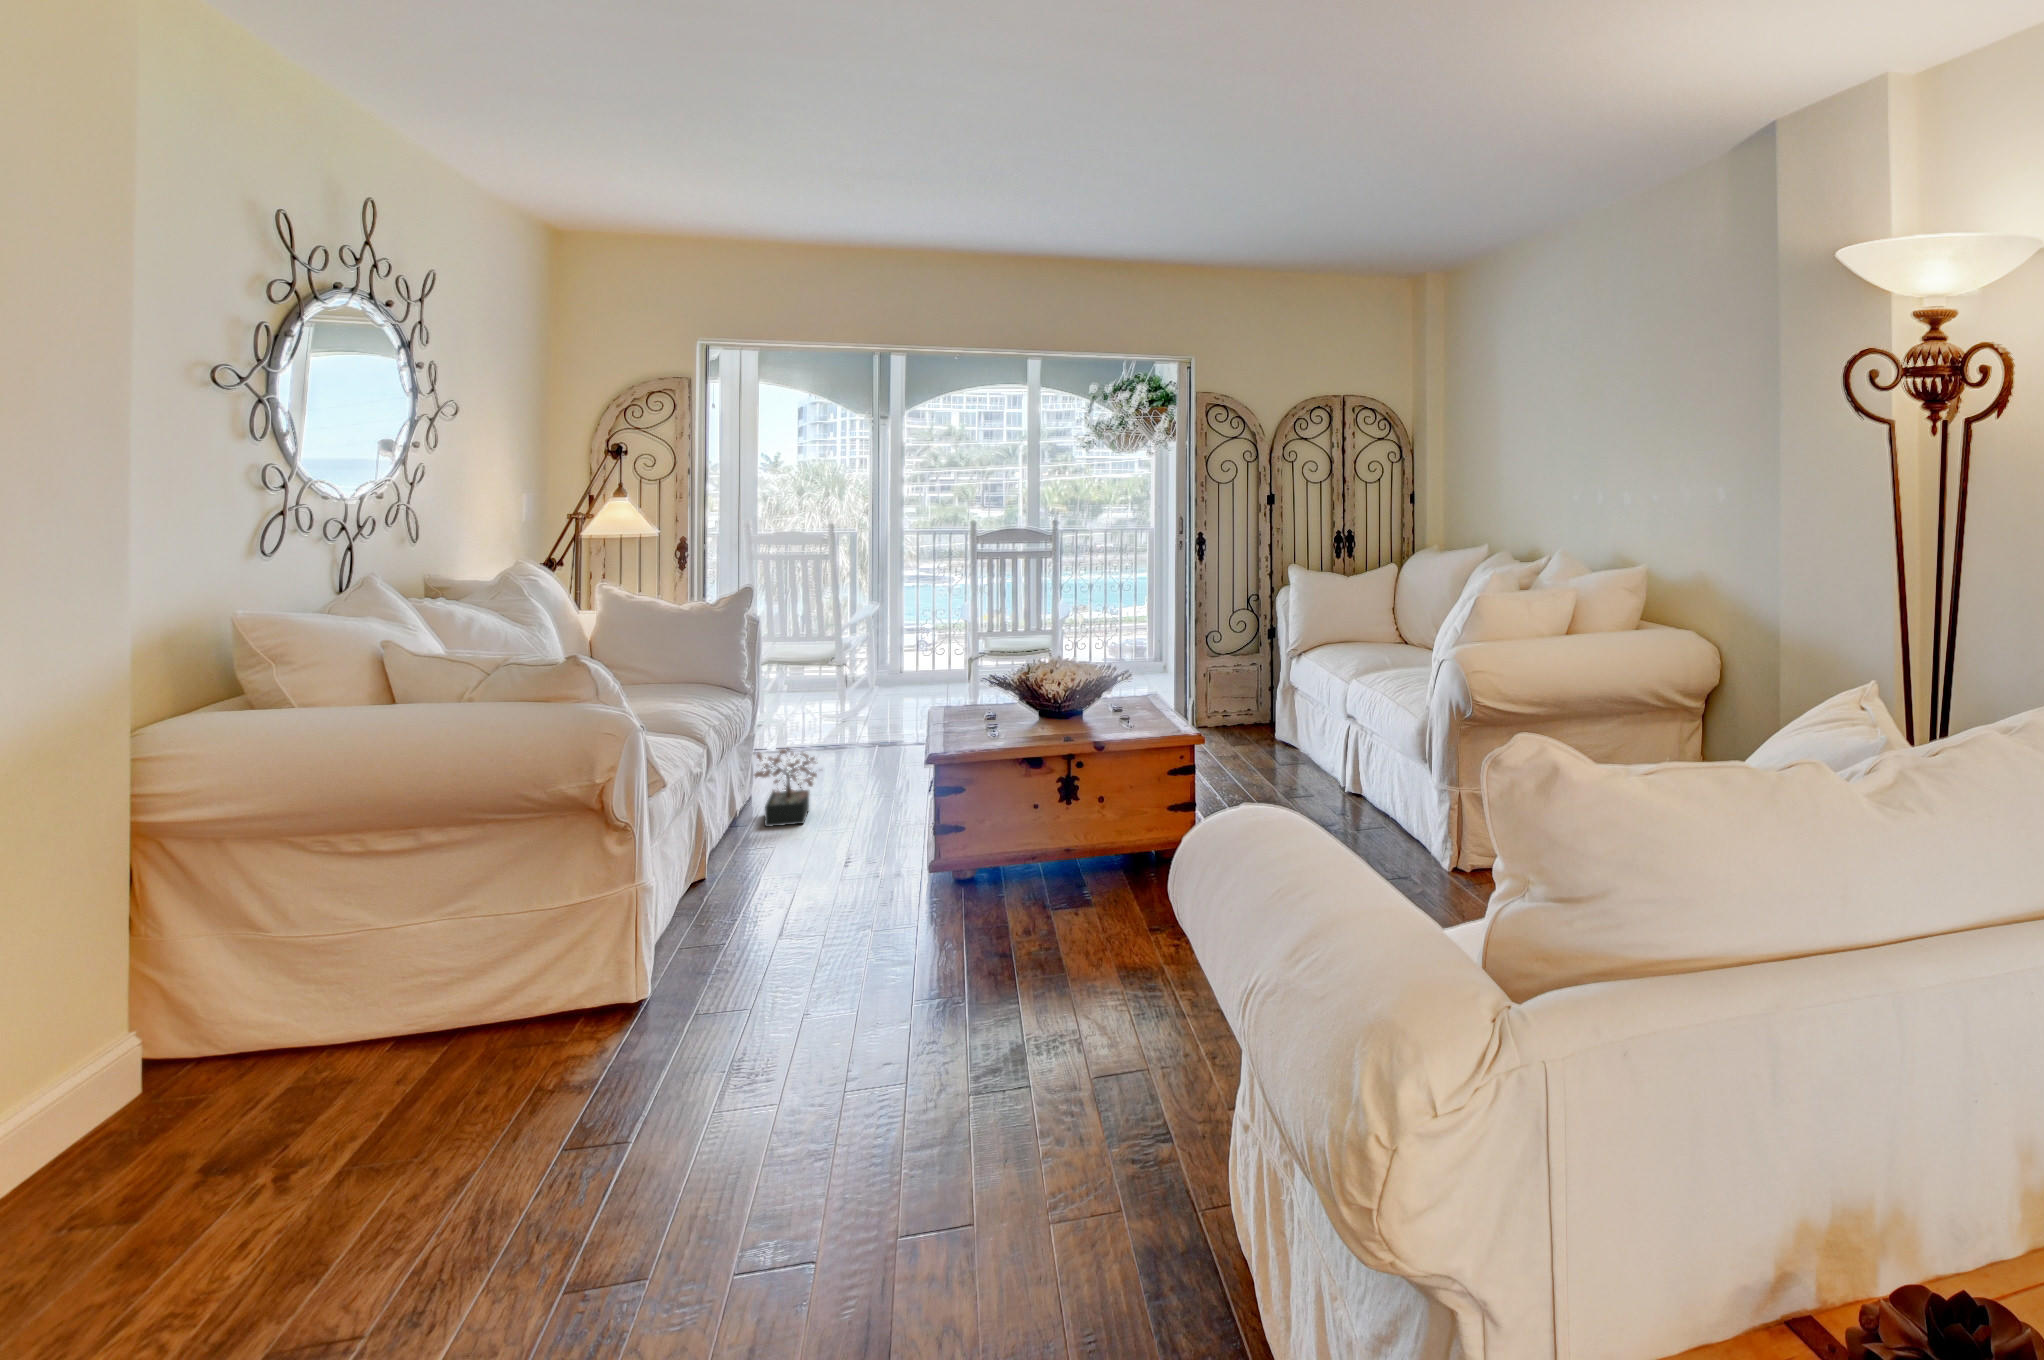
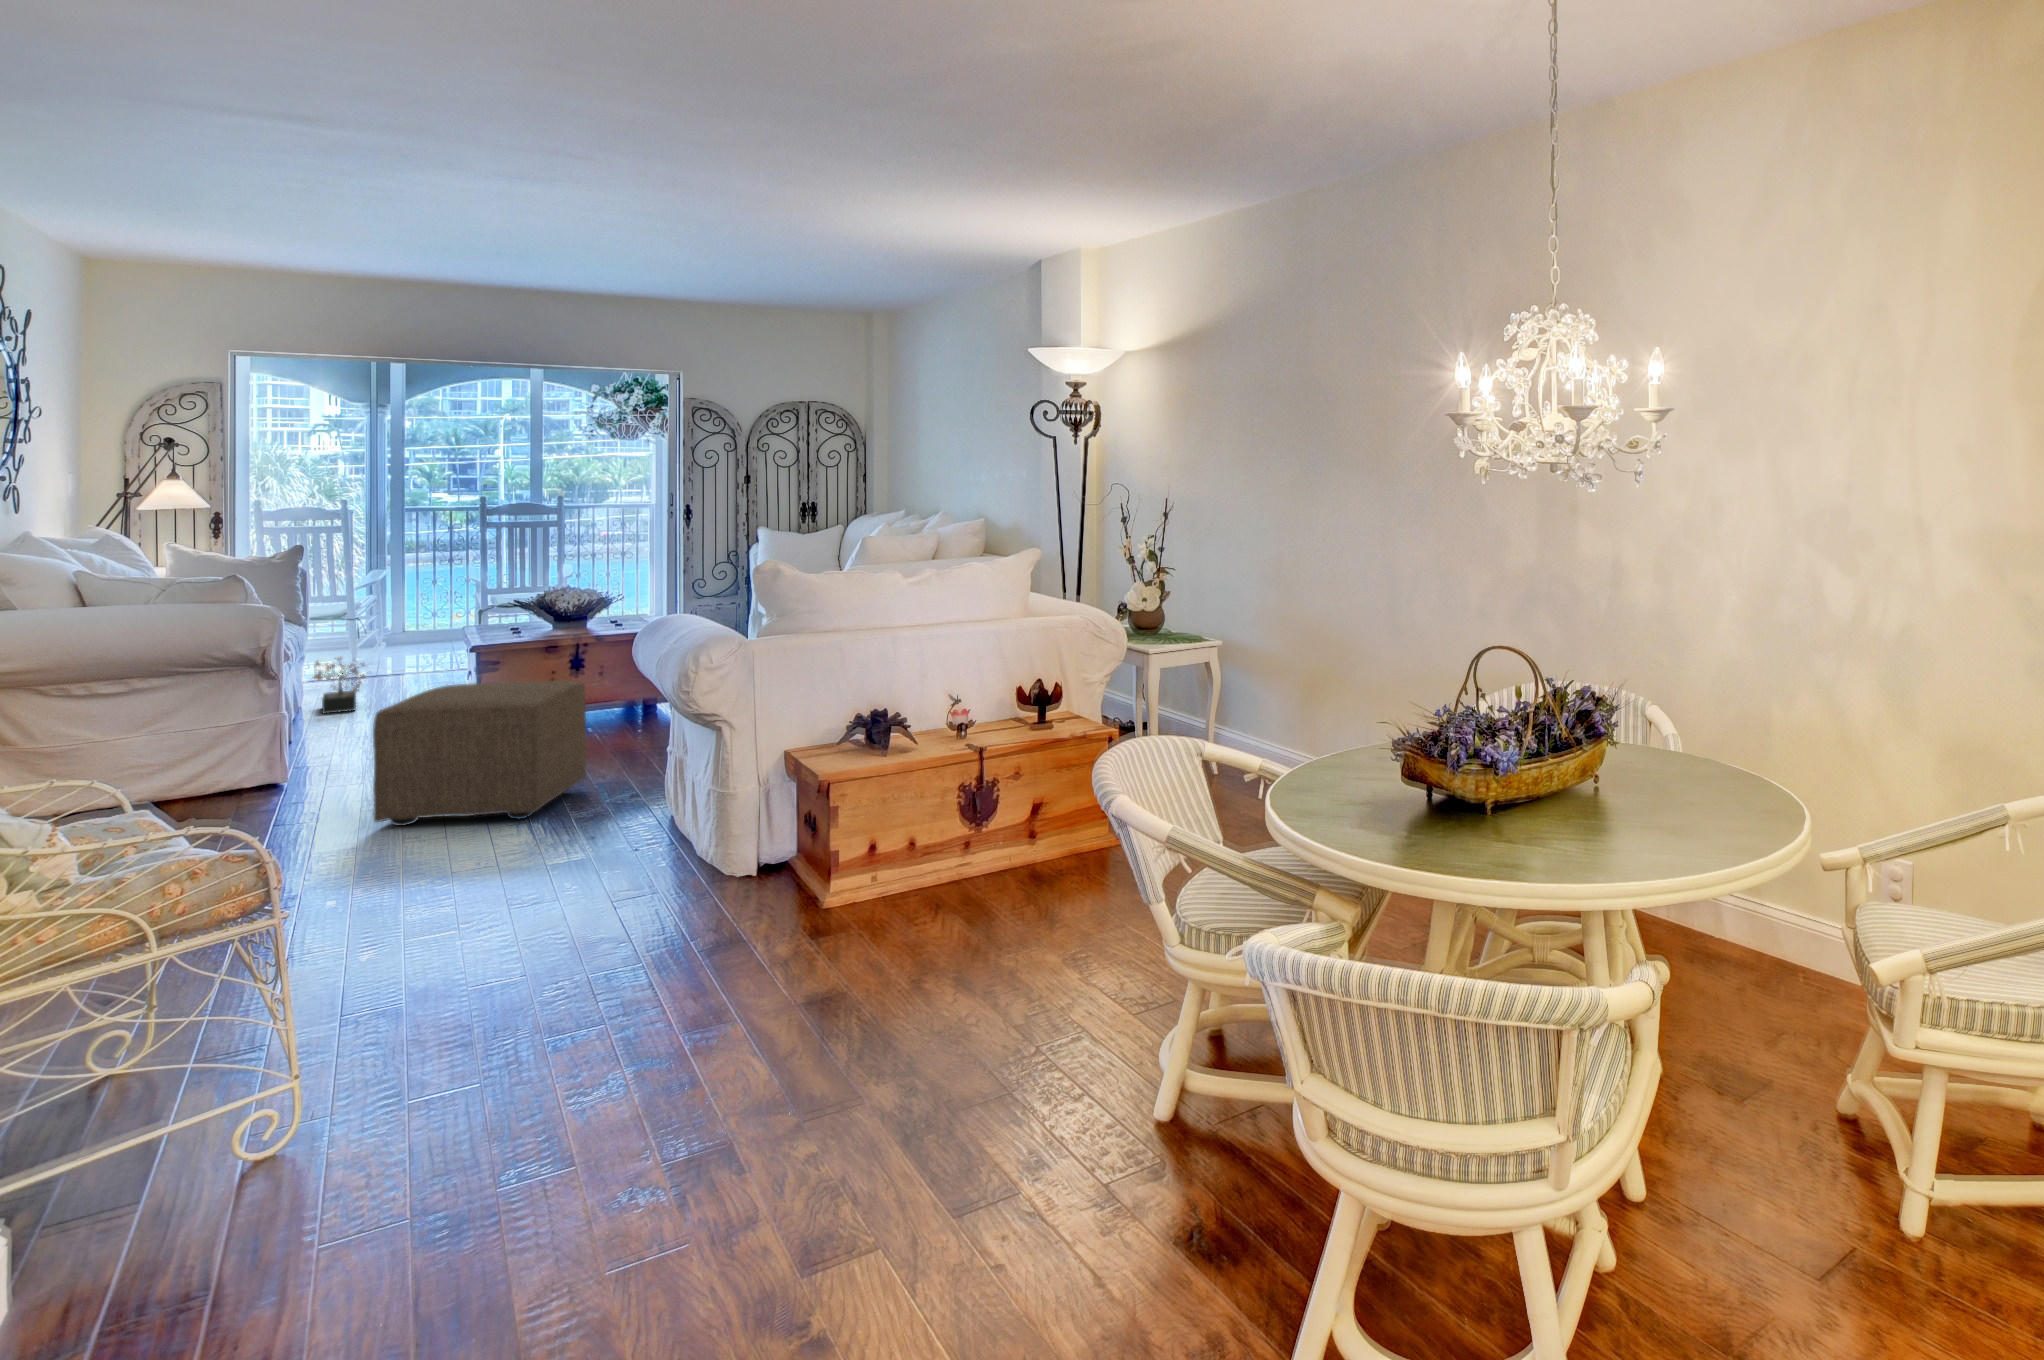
ottoman: none [708,891,1093,1243] -> present [373,681,586,826]

